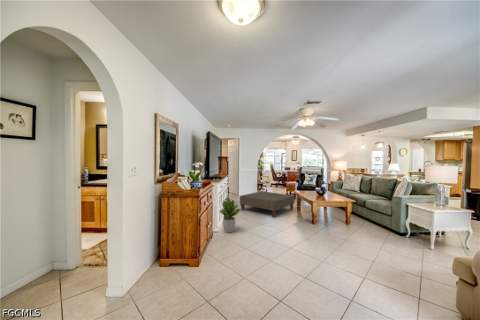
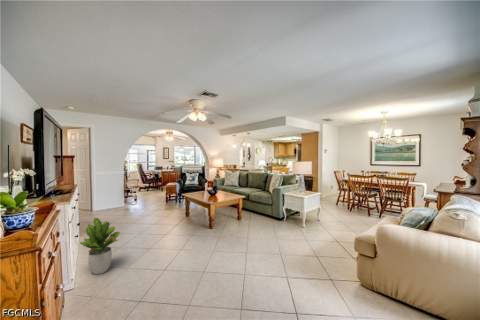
ottoman: present [240,191,295,217] -> none [108,199,182,230]

